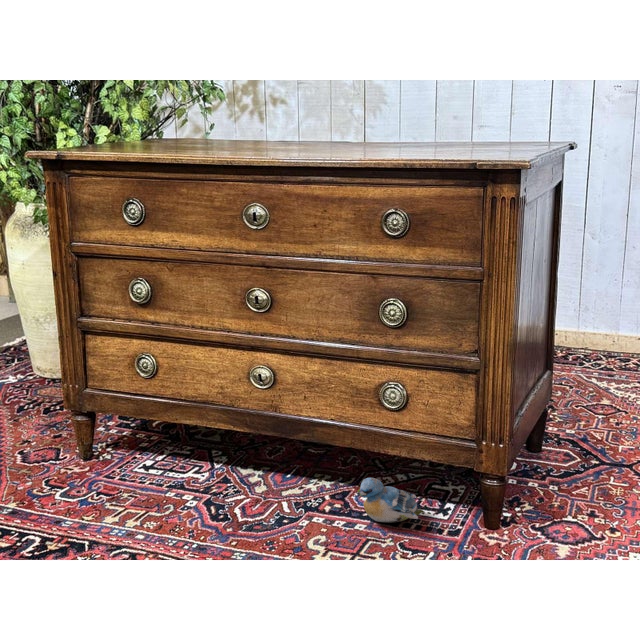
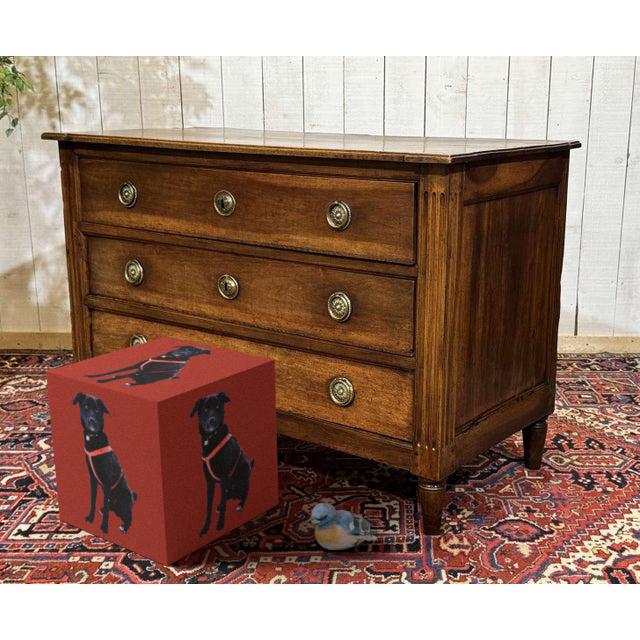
storage box: none [168,315,358,512] -> present [46,337,279,566]

